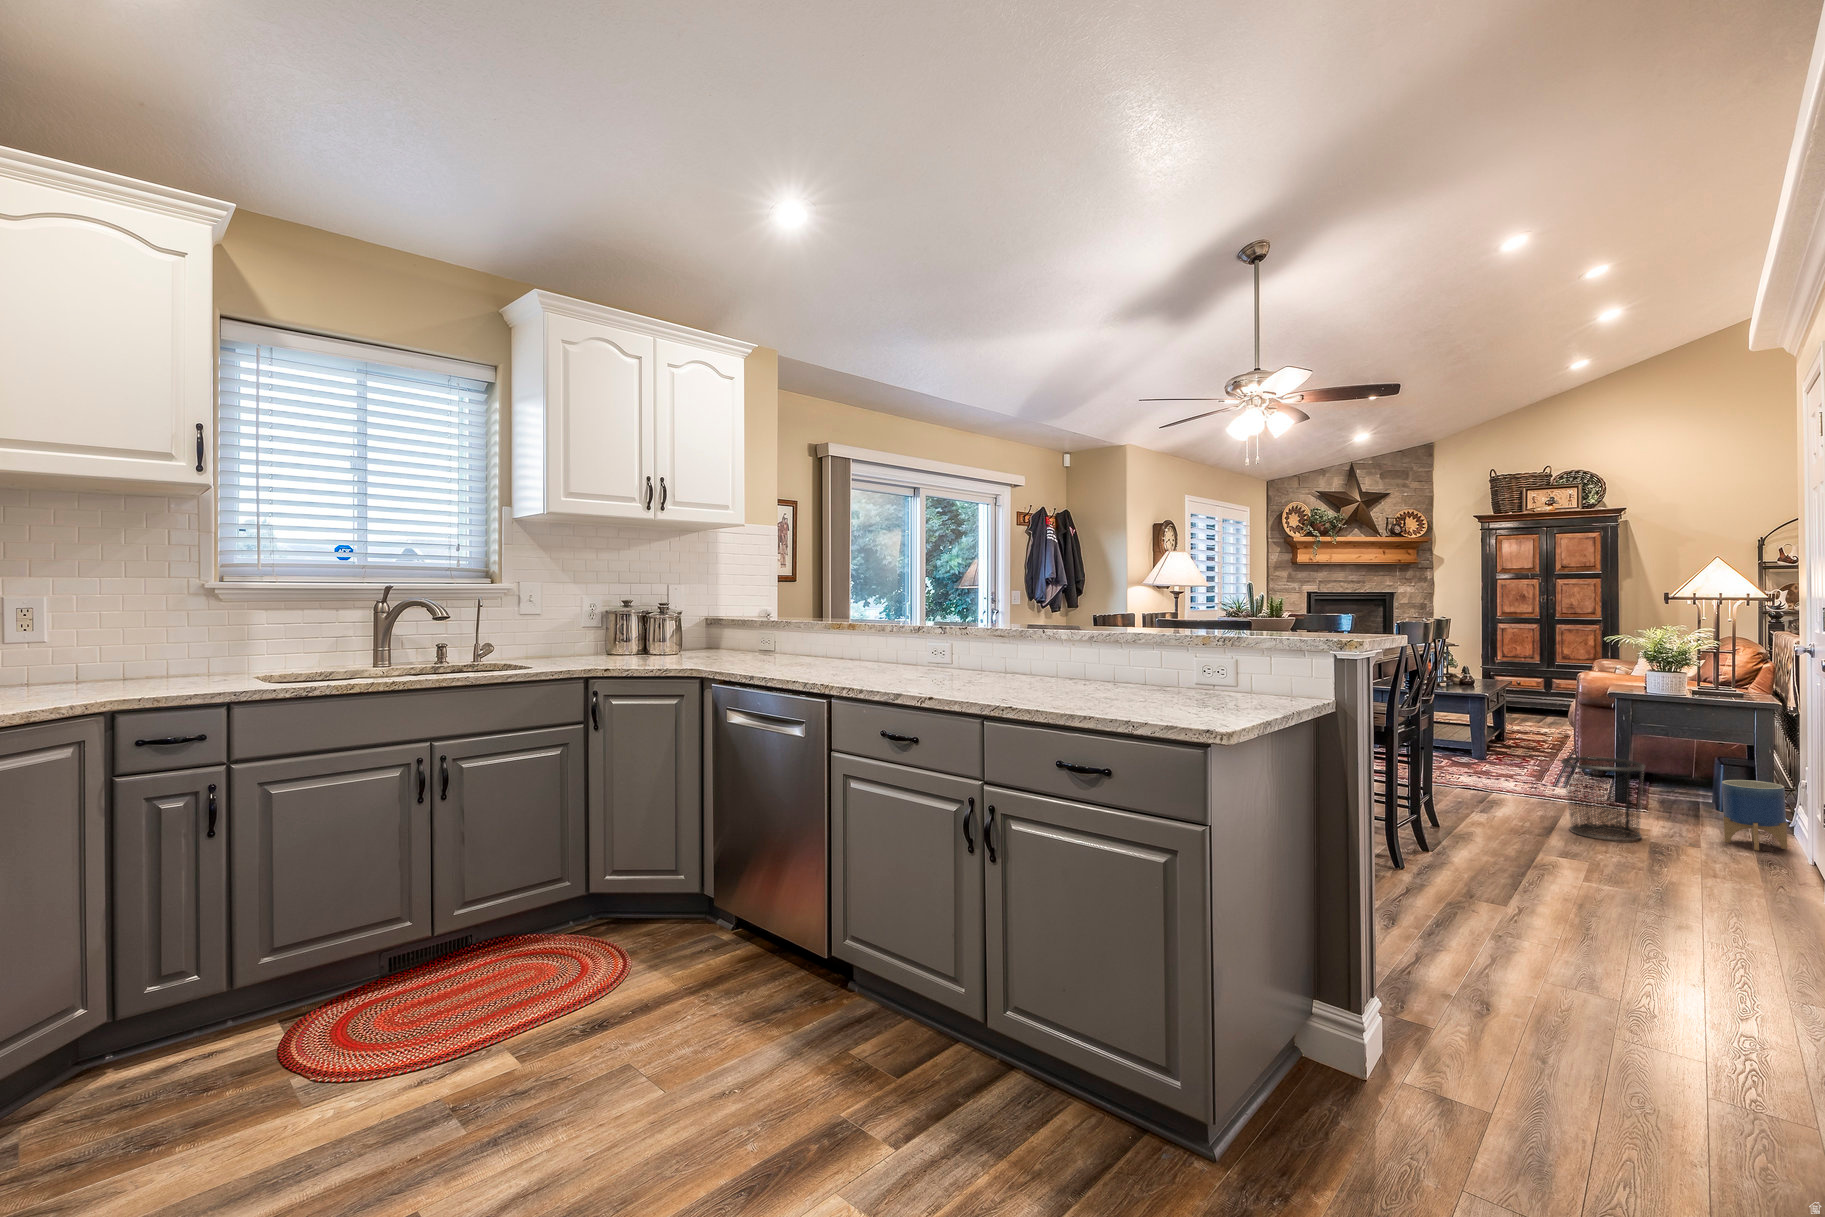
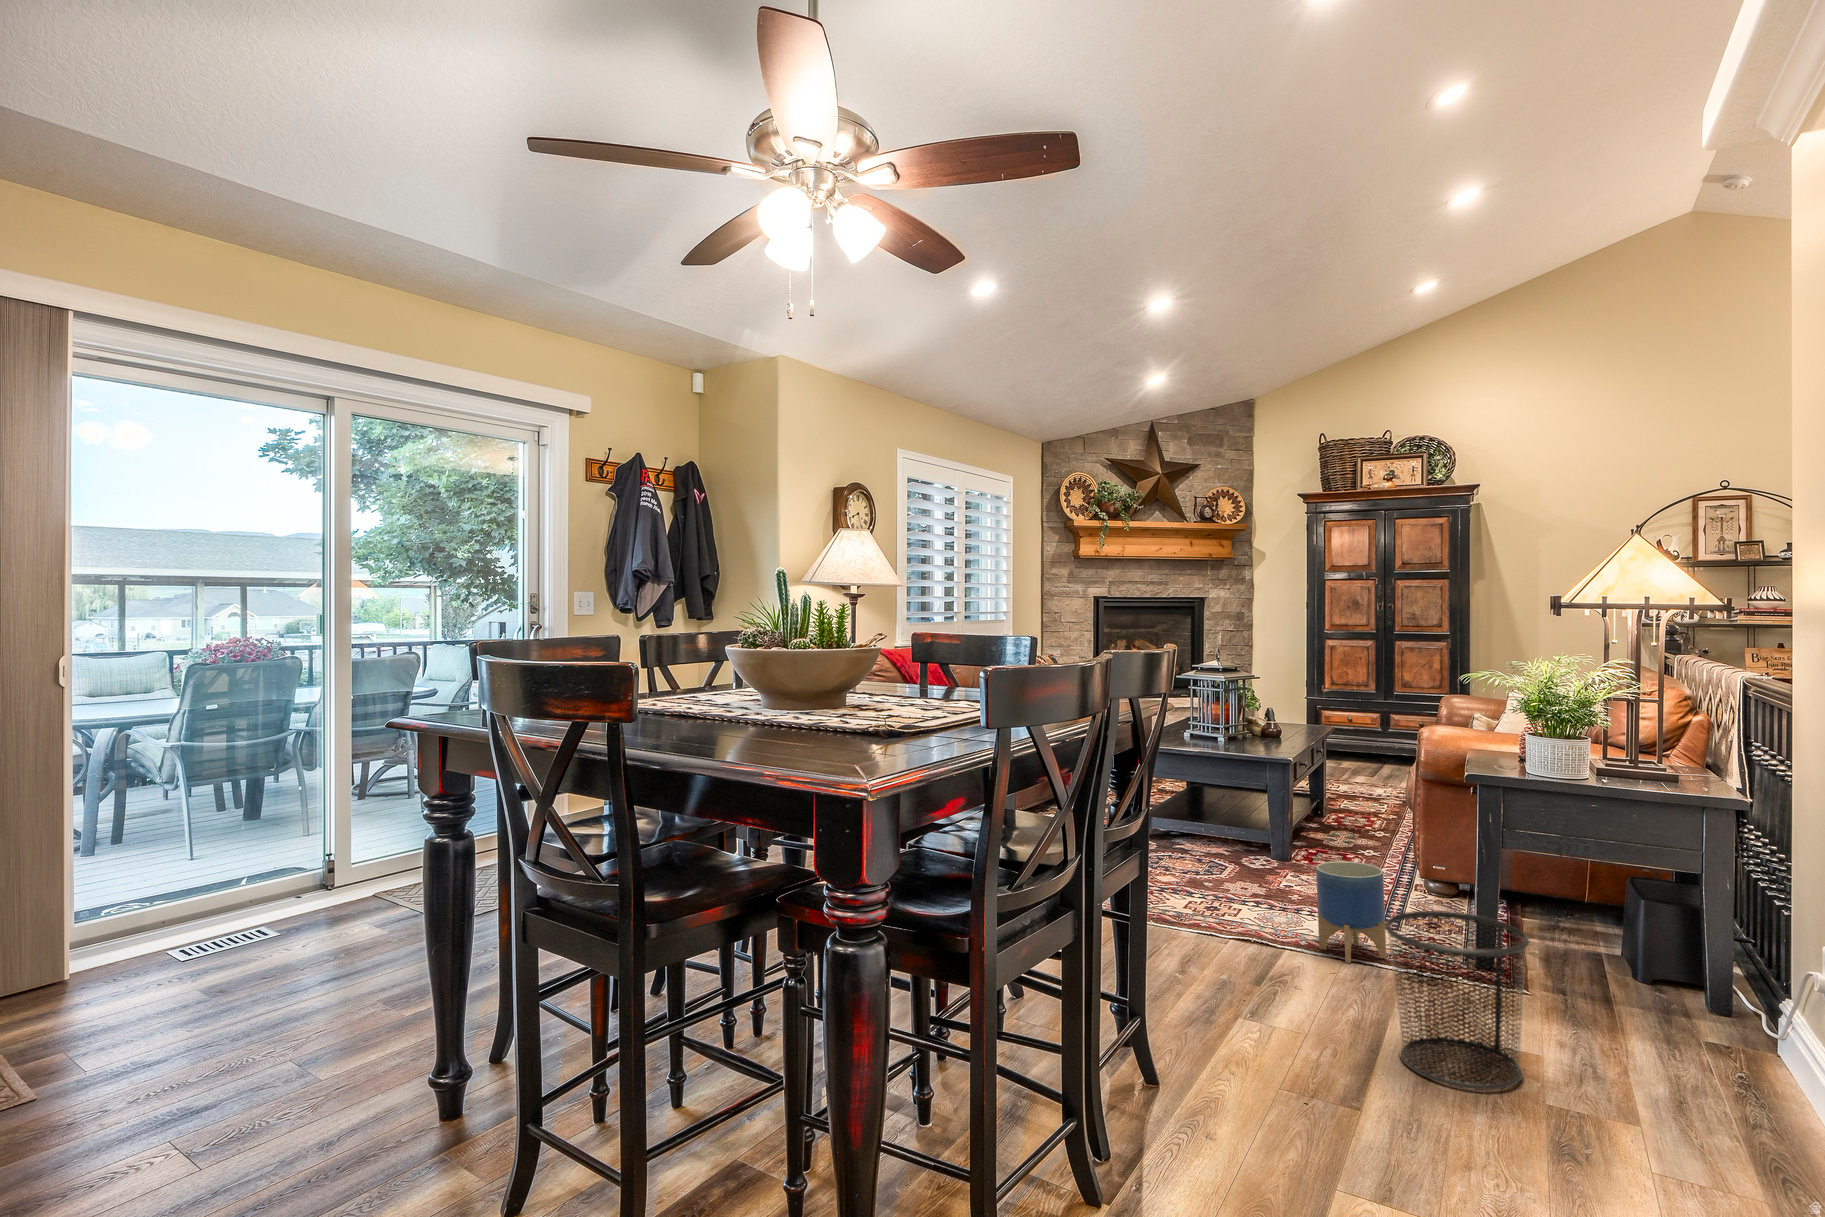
planter: present [1722,780,1787,850] -> present [1316,861,1386,963]

